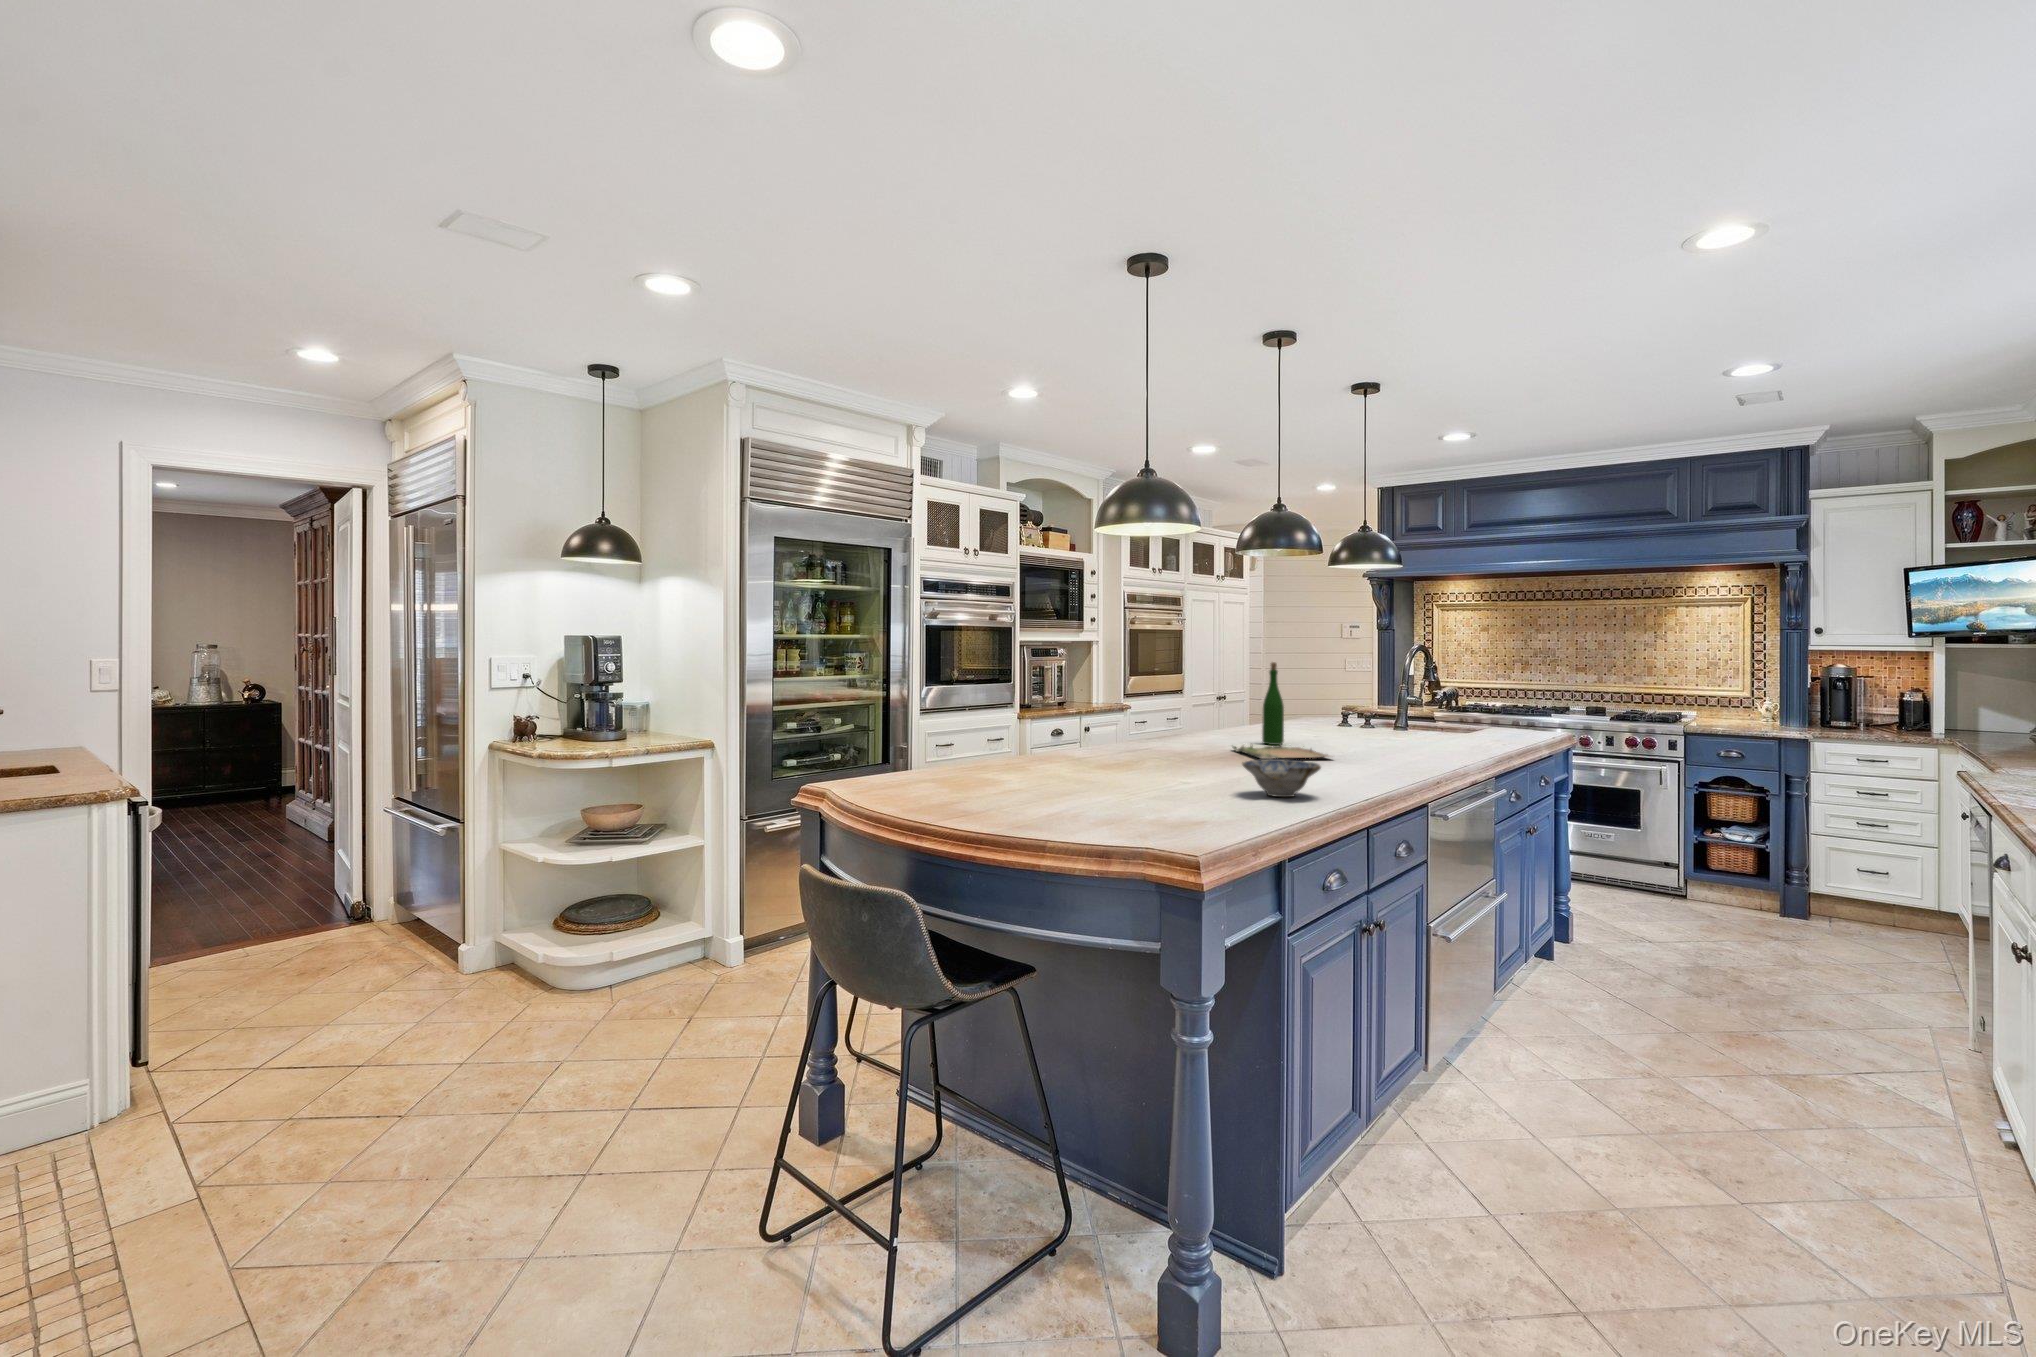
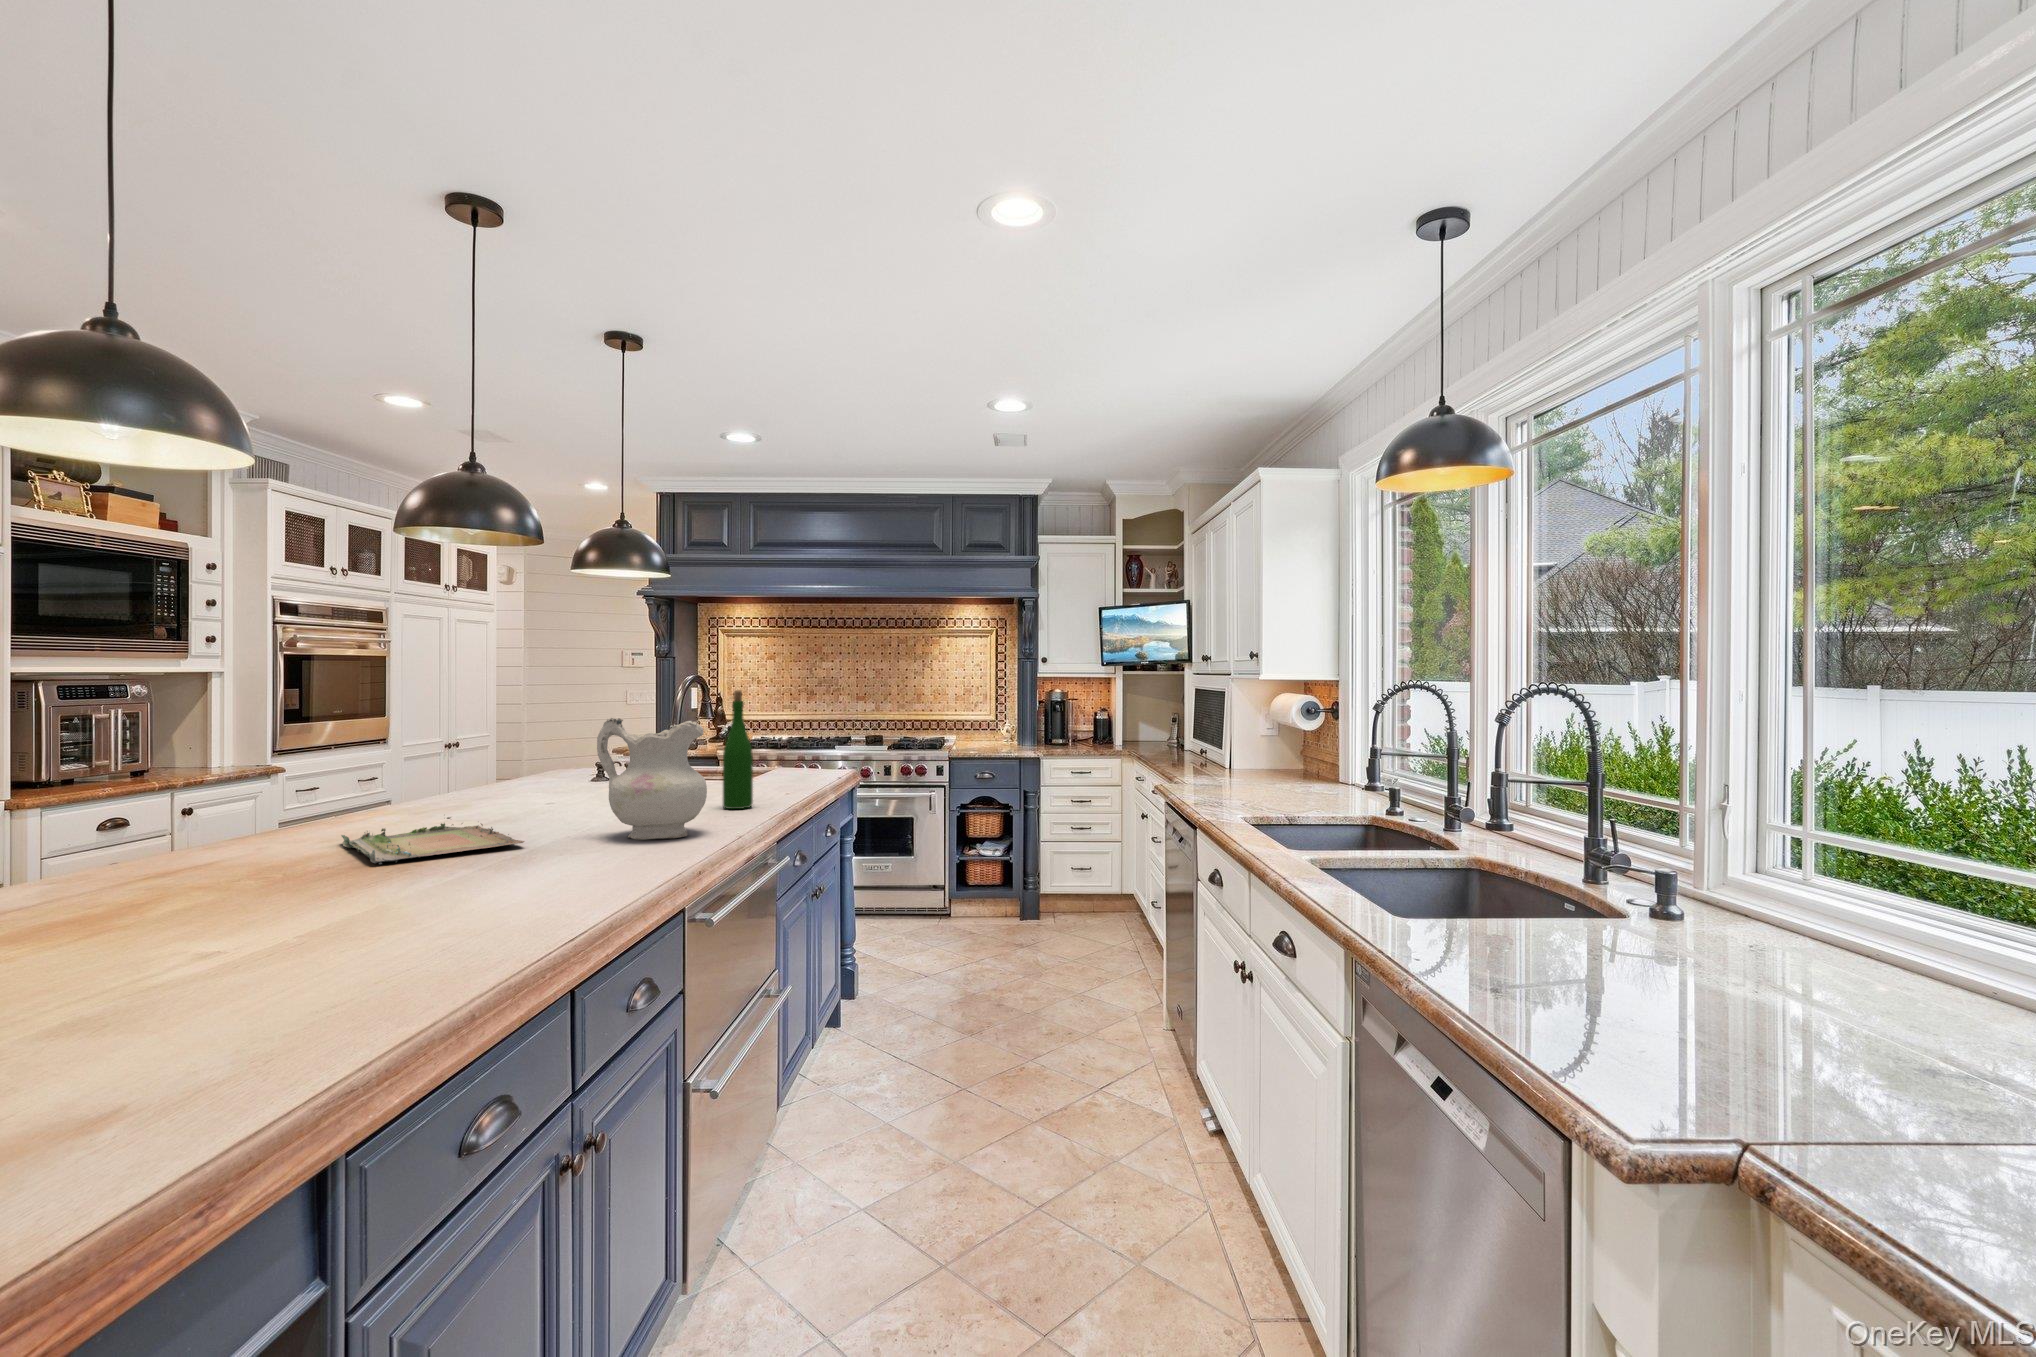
wine bottle: present [1262,662,1284,745] -> present [723,690,753,809]
ceramic pitcher: none [1375,682,1448,763] -> present [597,718,707,839]
ceramic bowl: present [1242,759,1321,797] -> none [164,897,397,1004]

